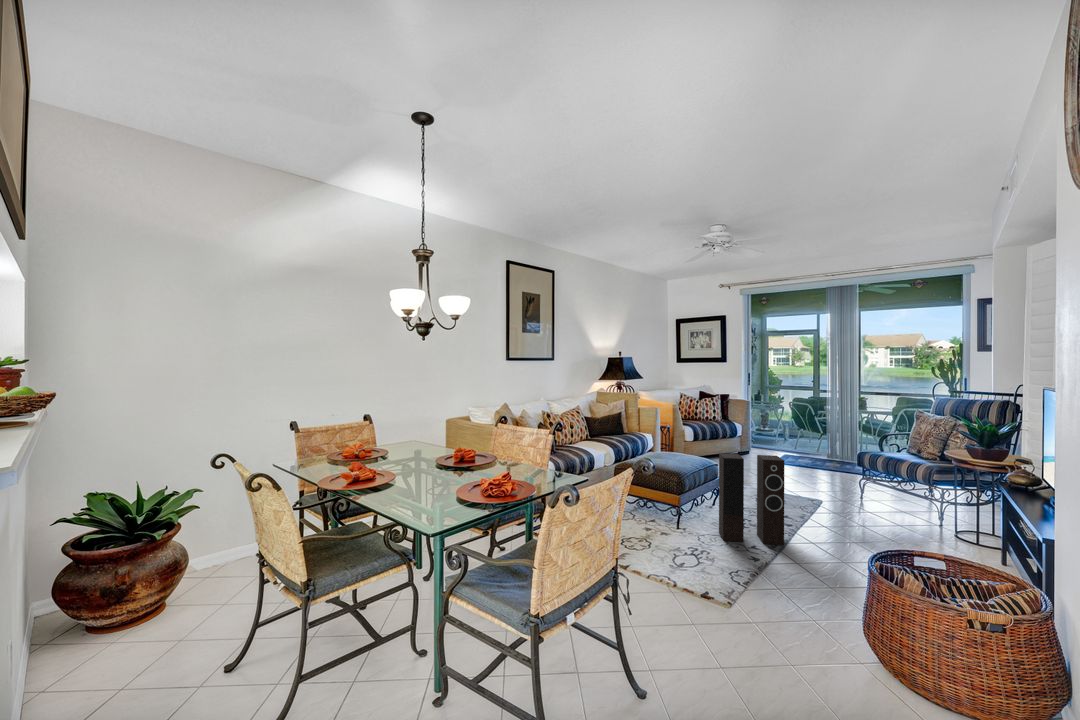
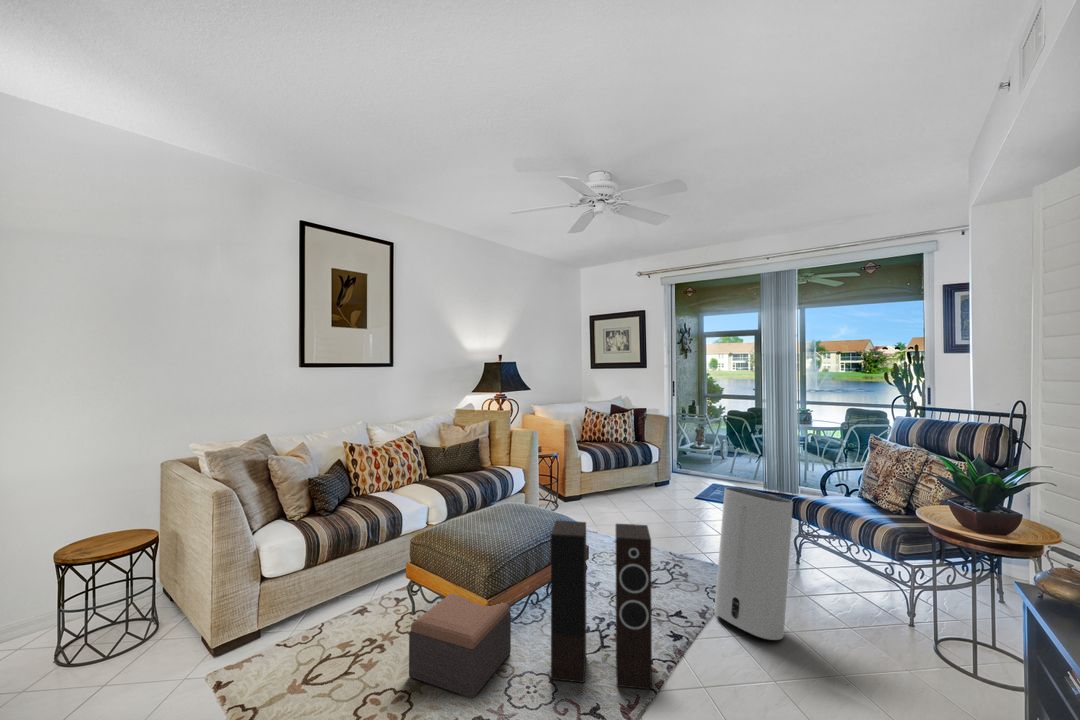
air purifier: none [811,440,865,529] -> present [714,488,793,640]
footstool: none [640,497,692,545] -> present [409,594,511,699]

